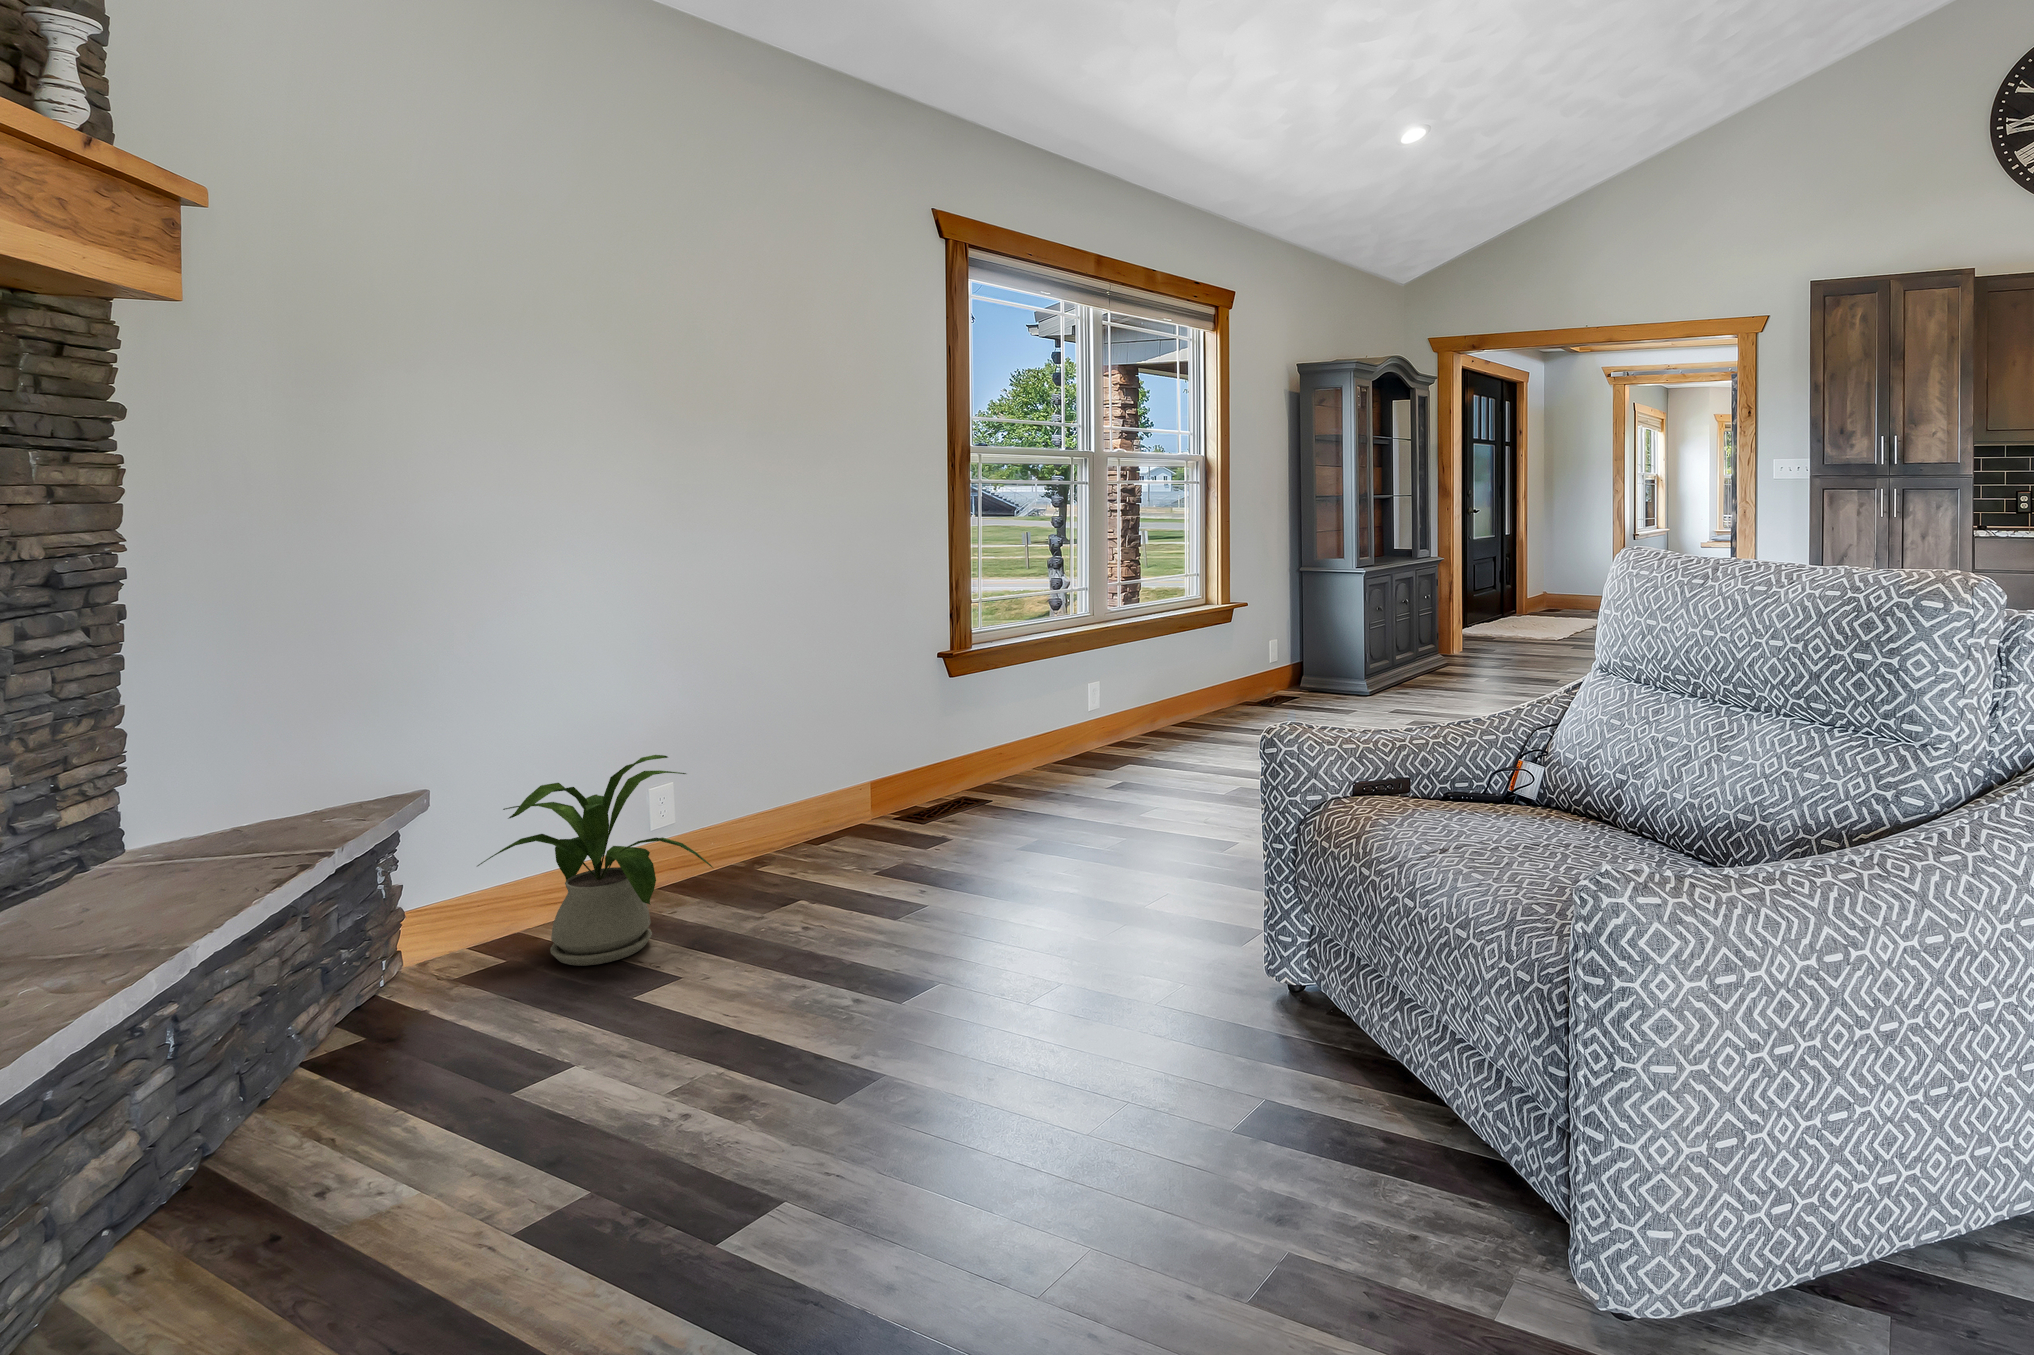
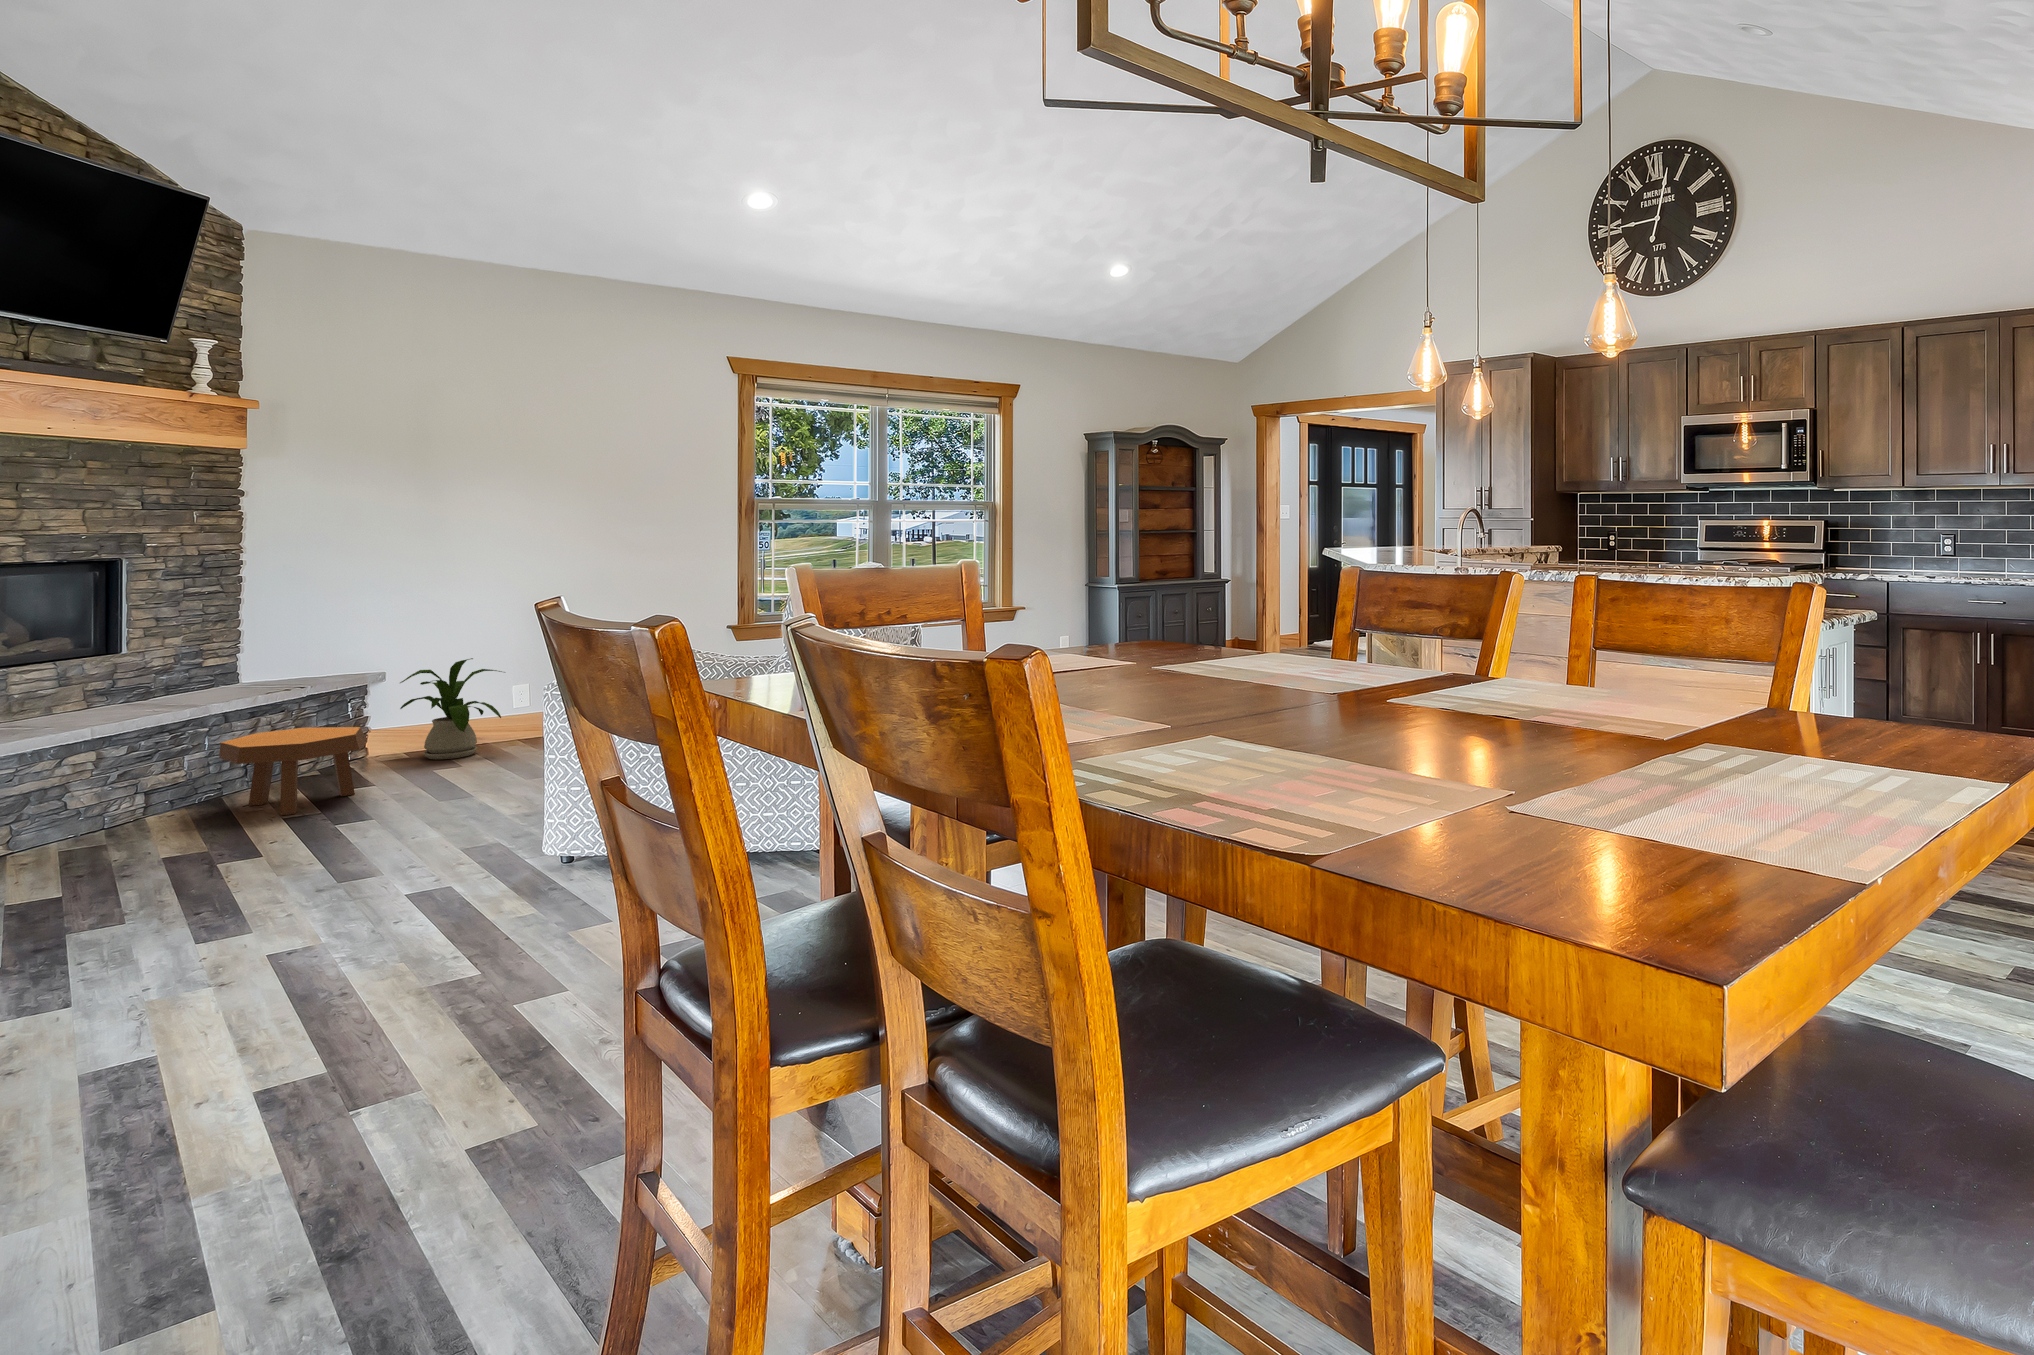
footstool: none [292,945,633,1212] -> present [219,727,367,815]

